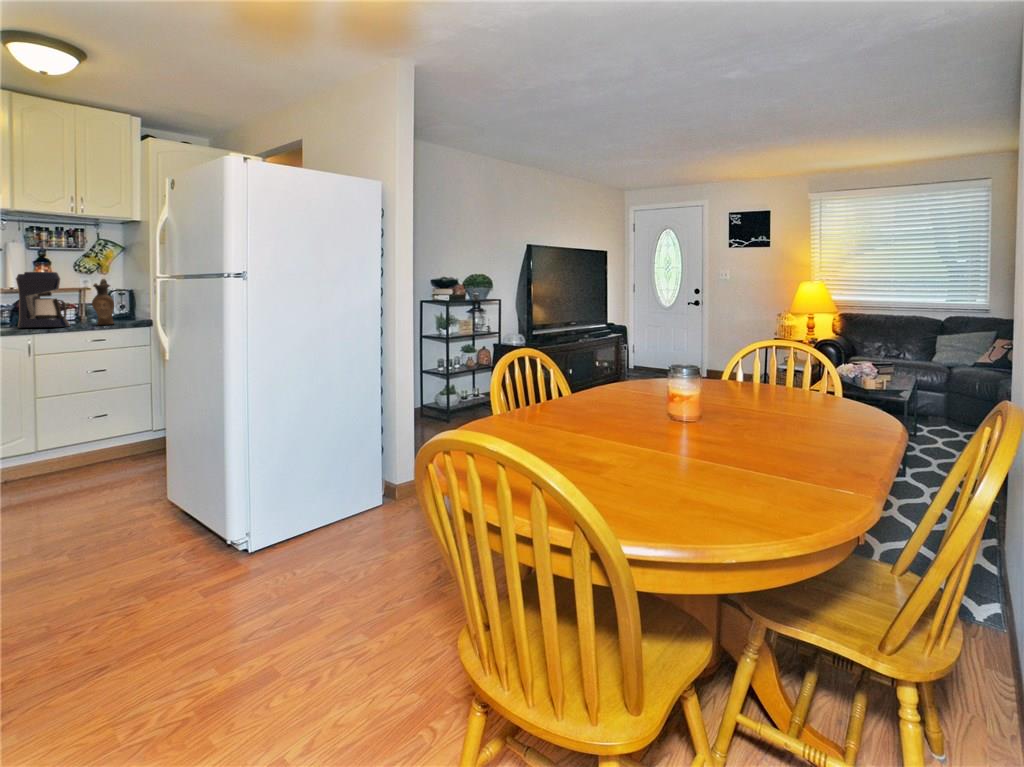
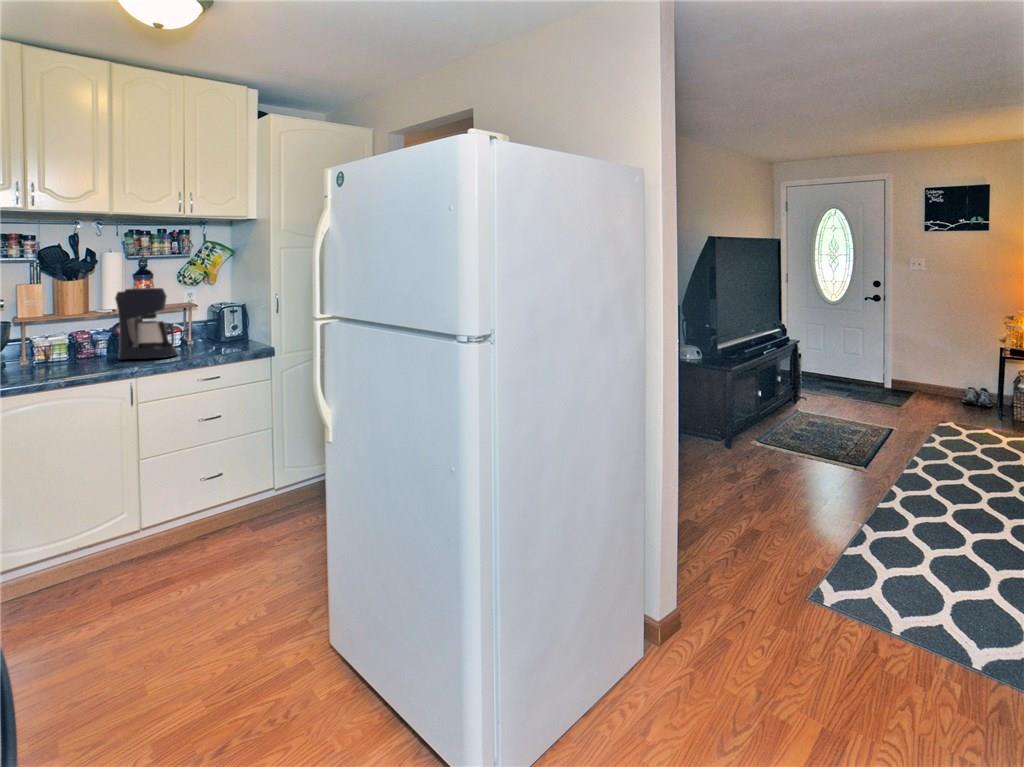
ceramic pitcher: present [92,279,114,325] -> none [203,293,229,351]

